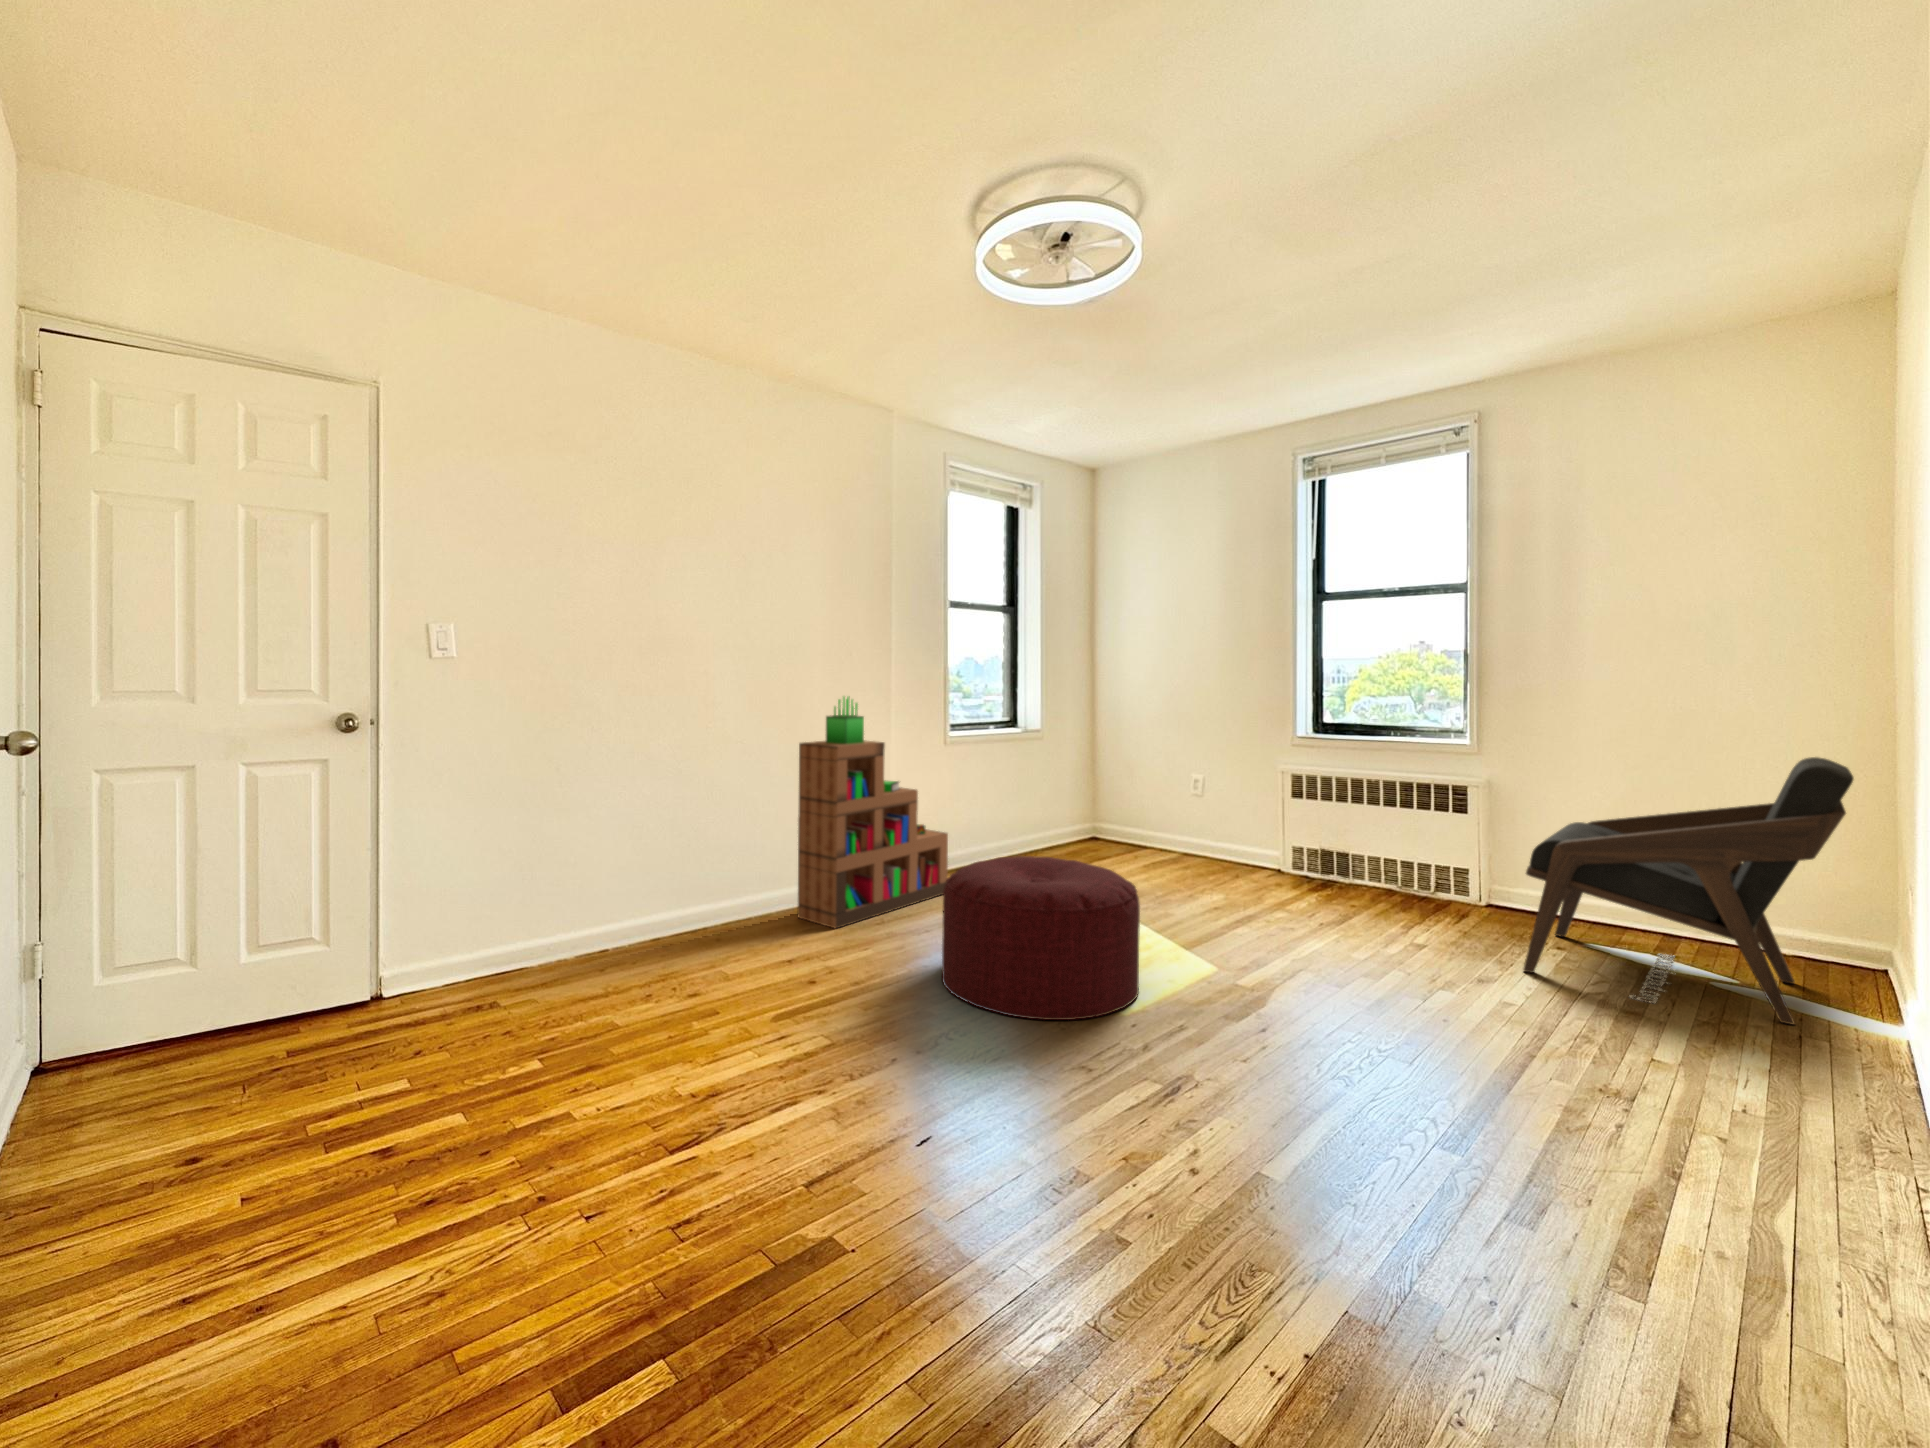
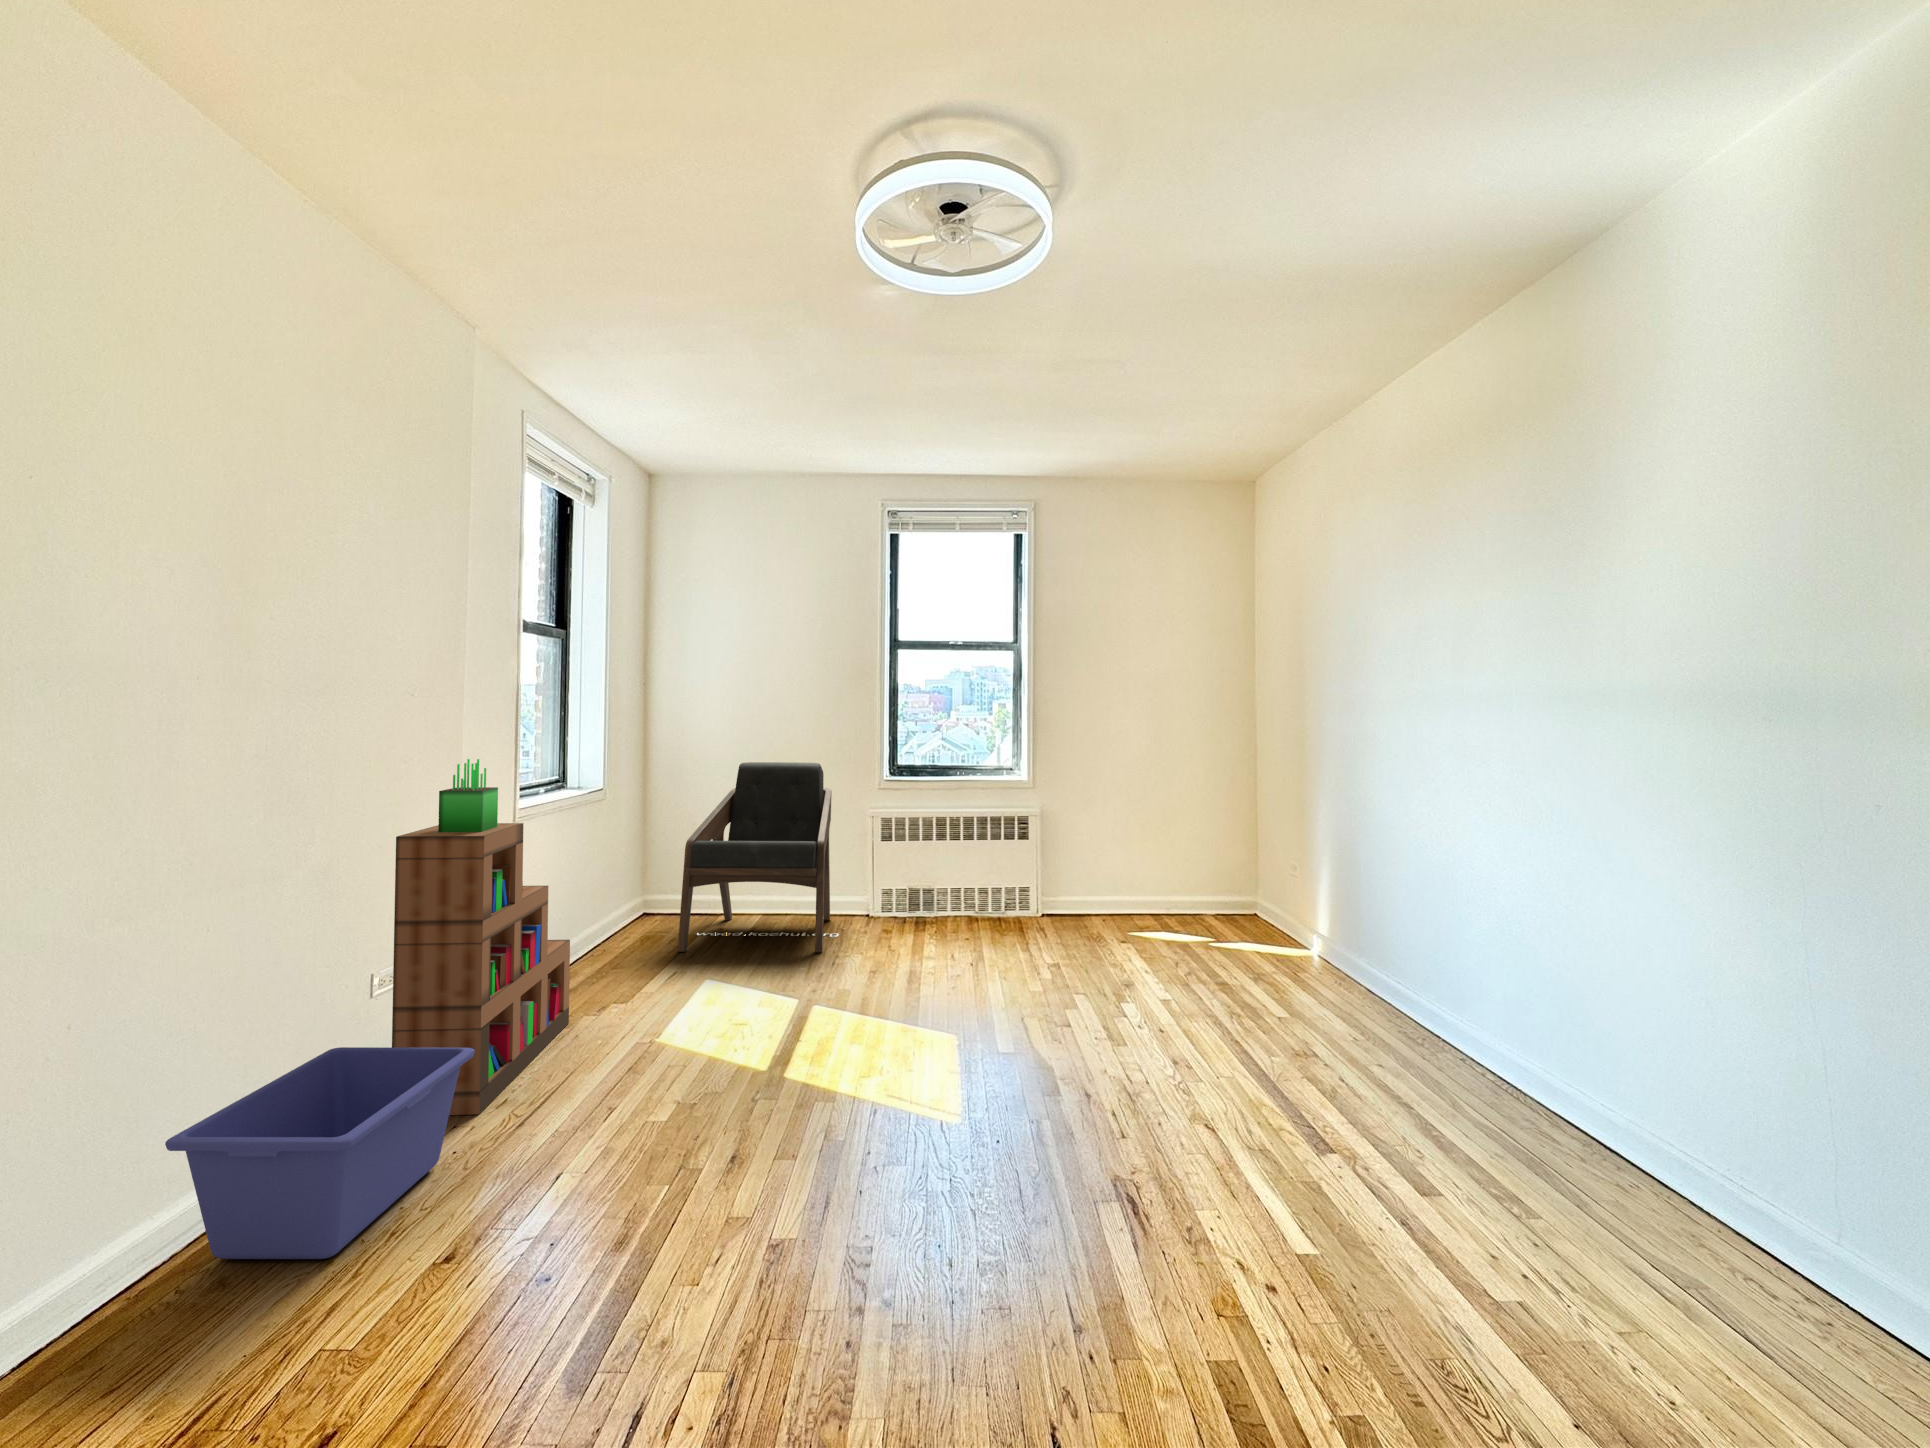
lounge chair: present [1523,757,1854,1025] -> present [678,762,839,952]
ottoman: present [942,856,1140,1020] -> none [707,941,946,1150]
storage bin: none [638,865,806,970] -> present [165,1047,475,1259]

